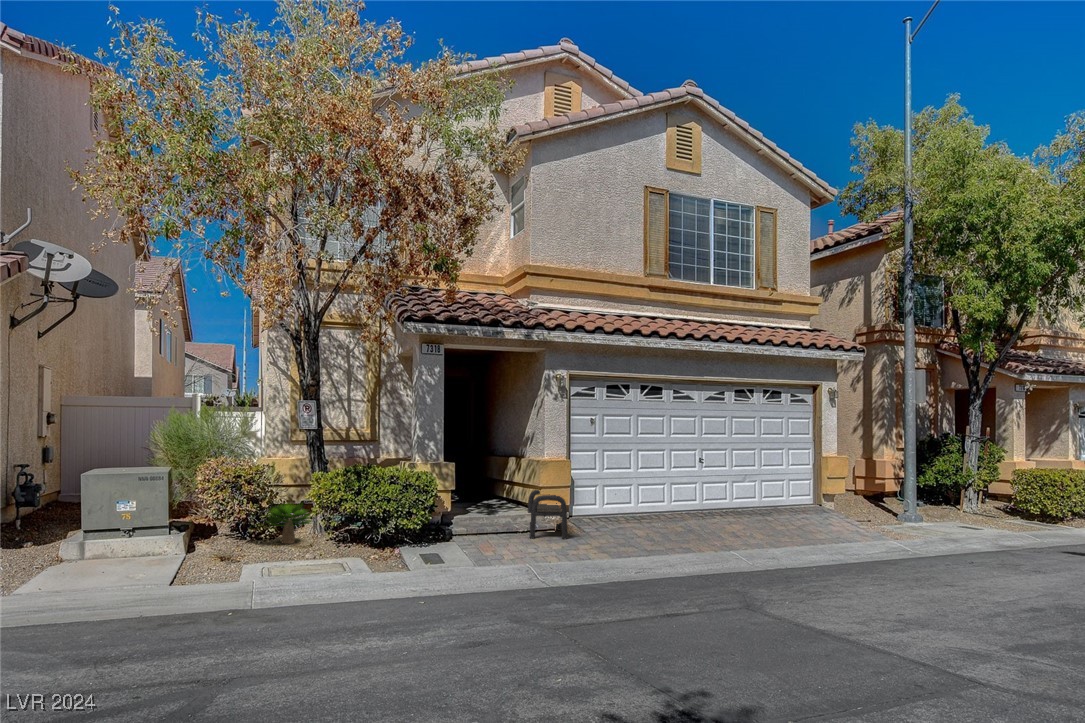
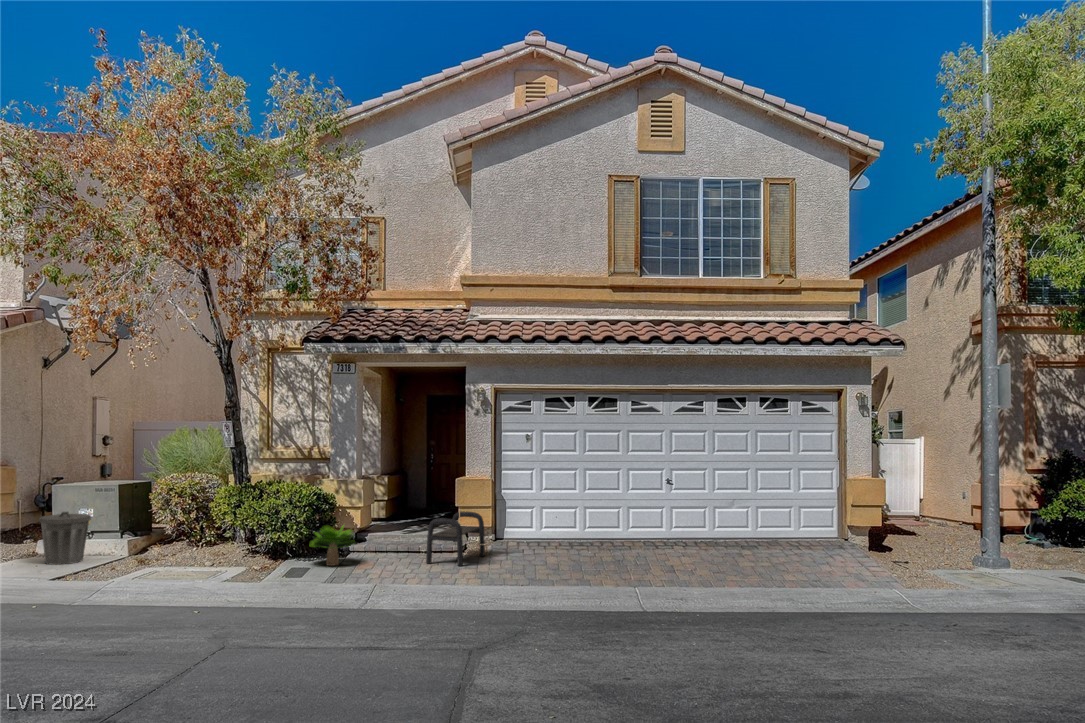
trash can: none [128,498,185,558] -> present [39,512,91,565]
potted plant: present [266,504,311,544] -> present [311,526,354,566]

